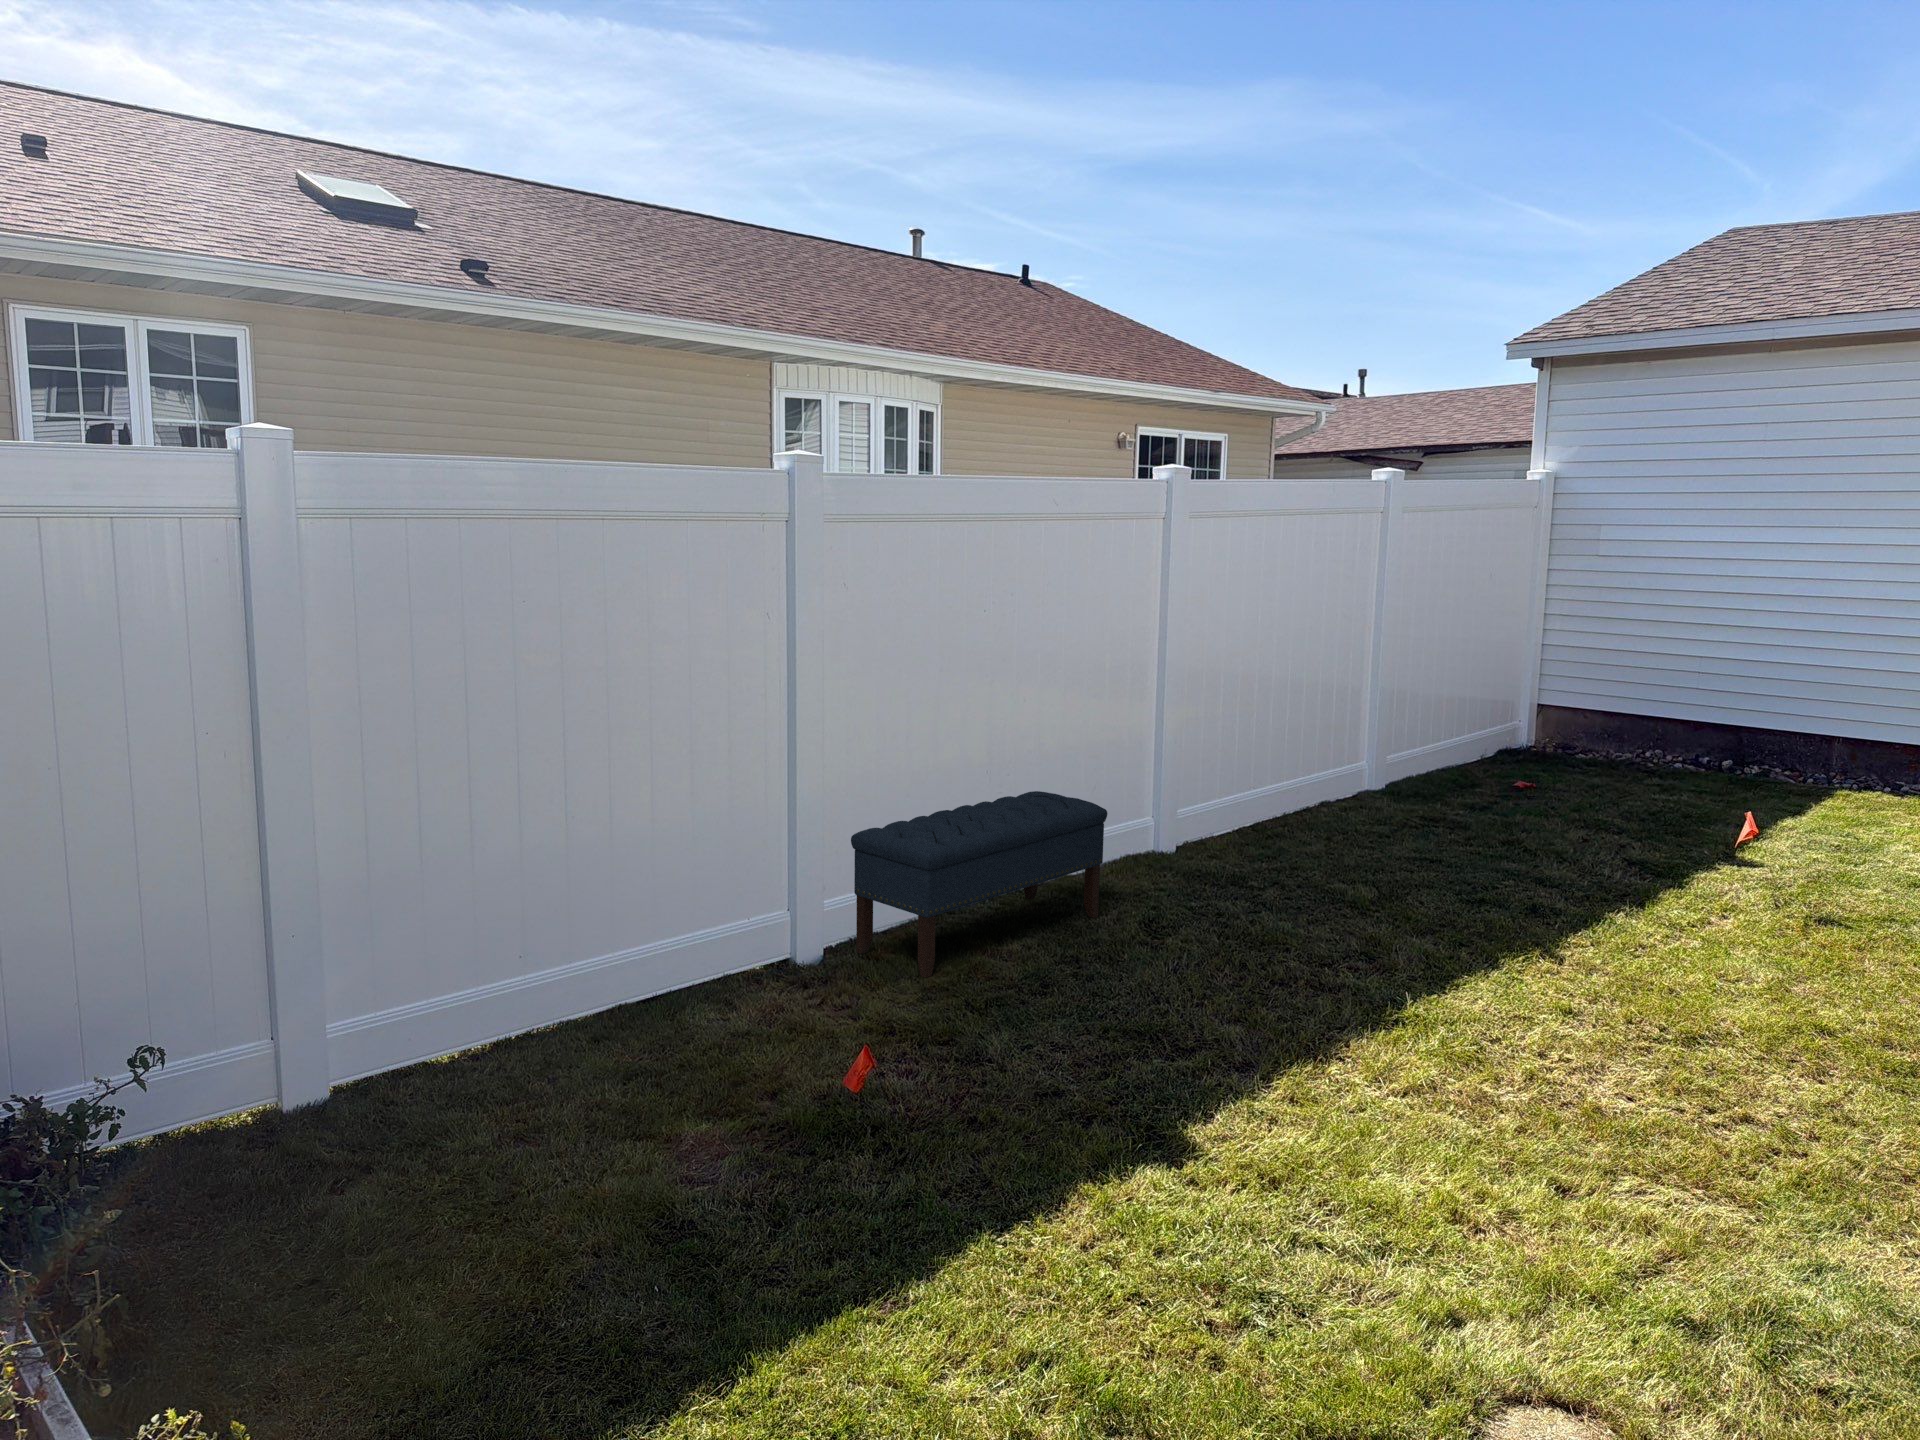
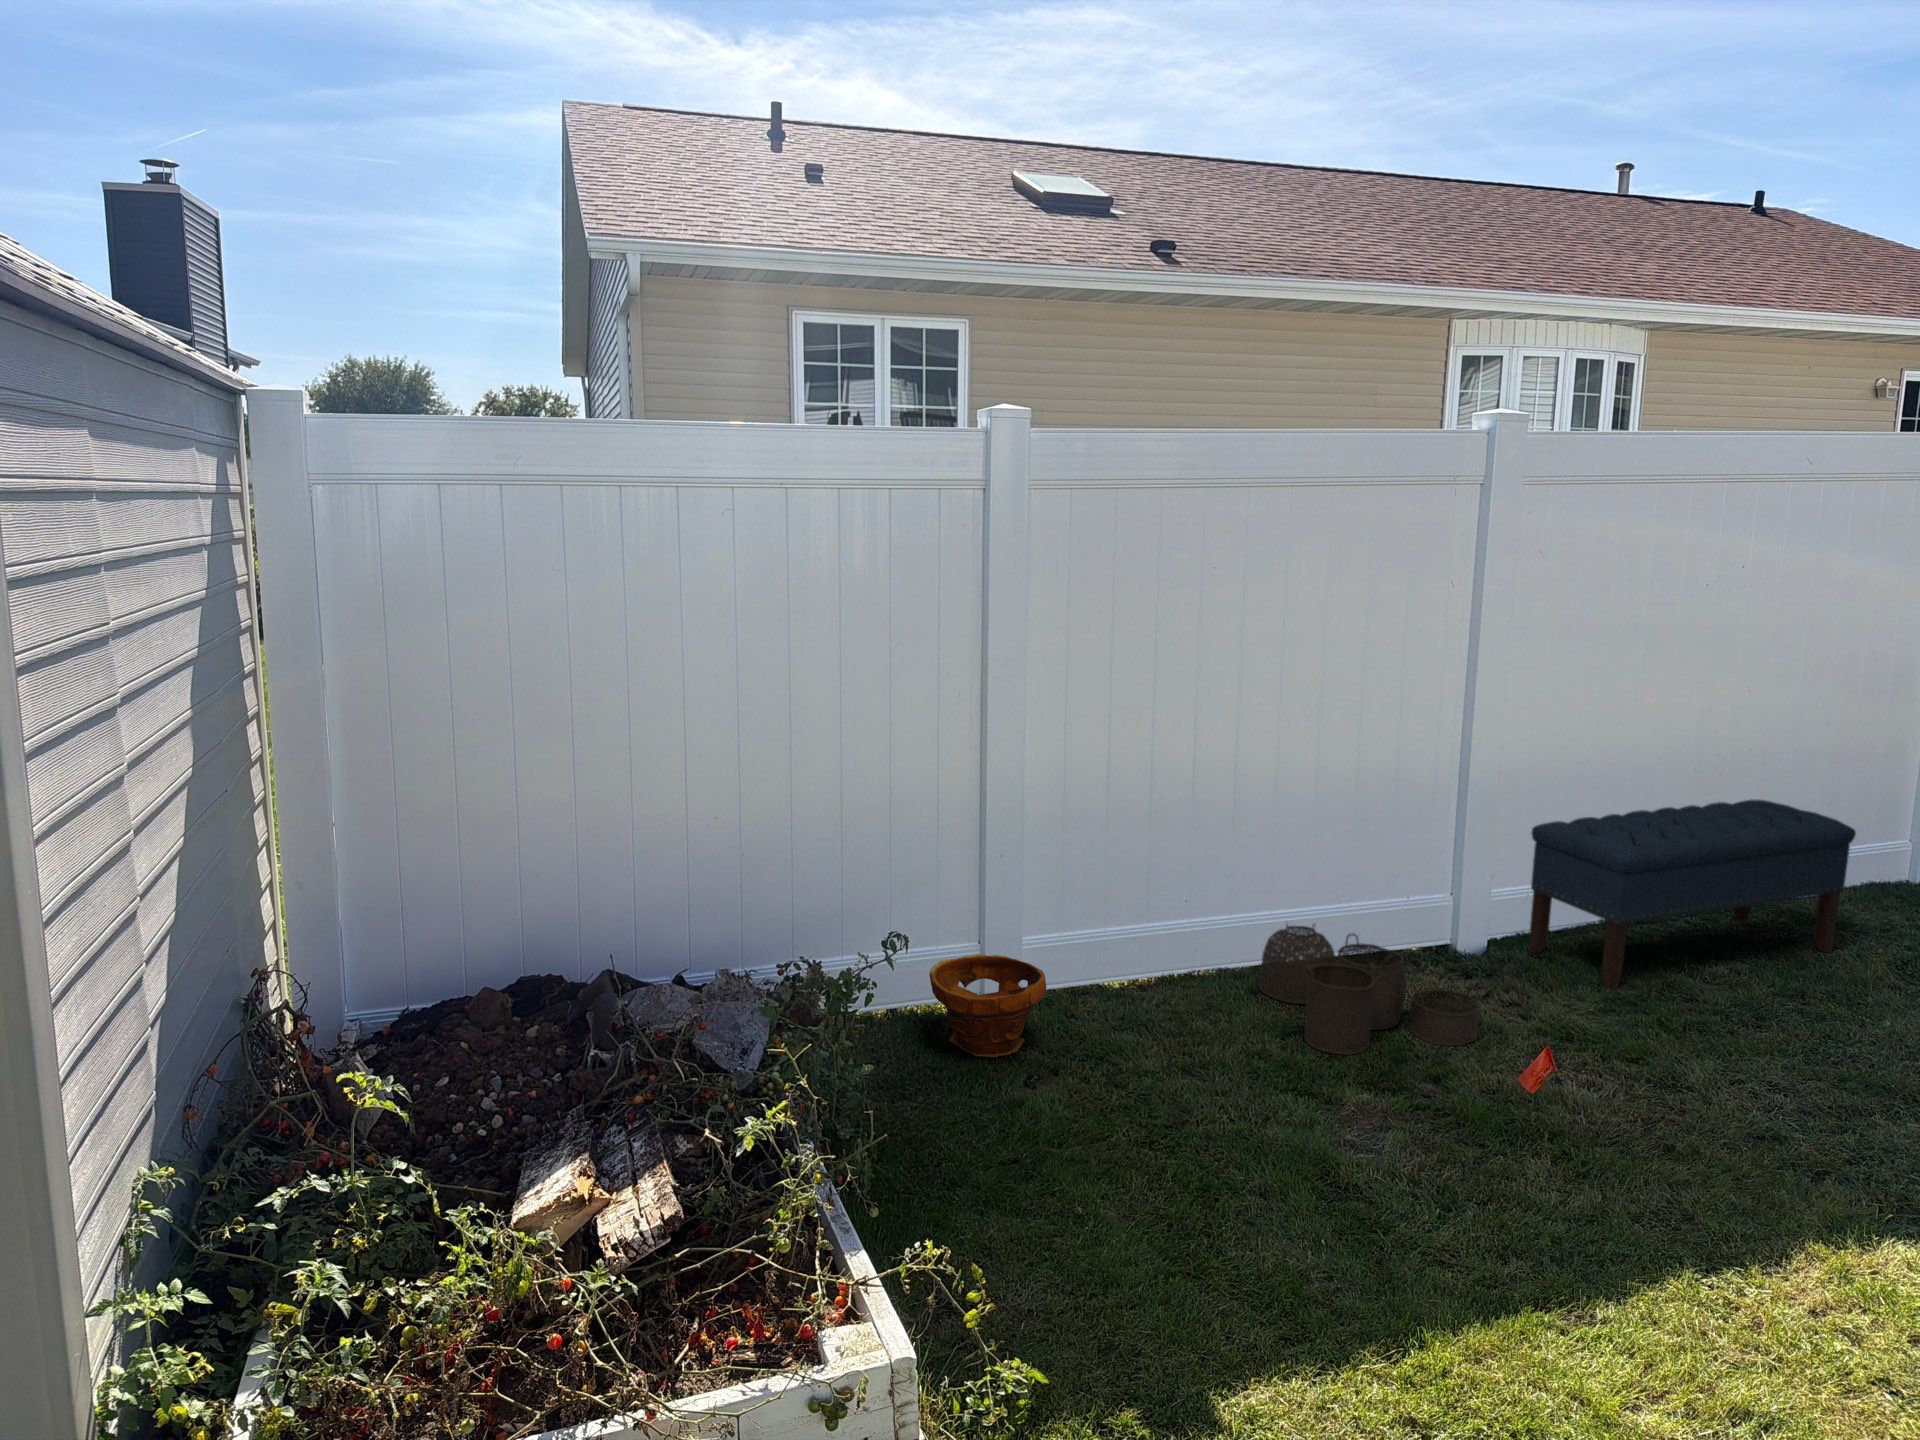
woven basket: none [598,956,810,1087] -> present [1259,925,1480,1055]
planter: none [195,1045,347,1167] -> present [930,954,1047,1057]

